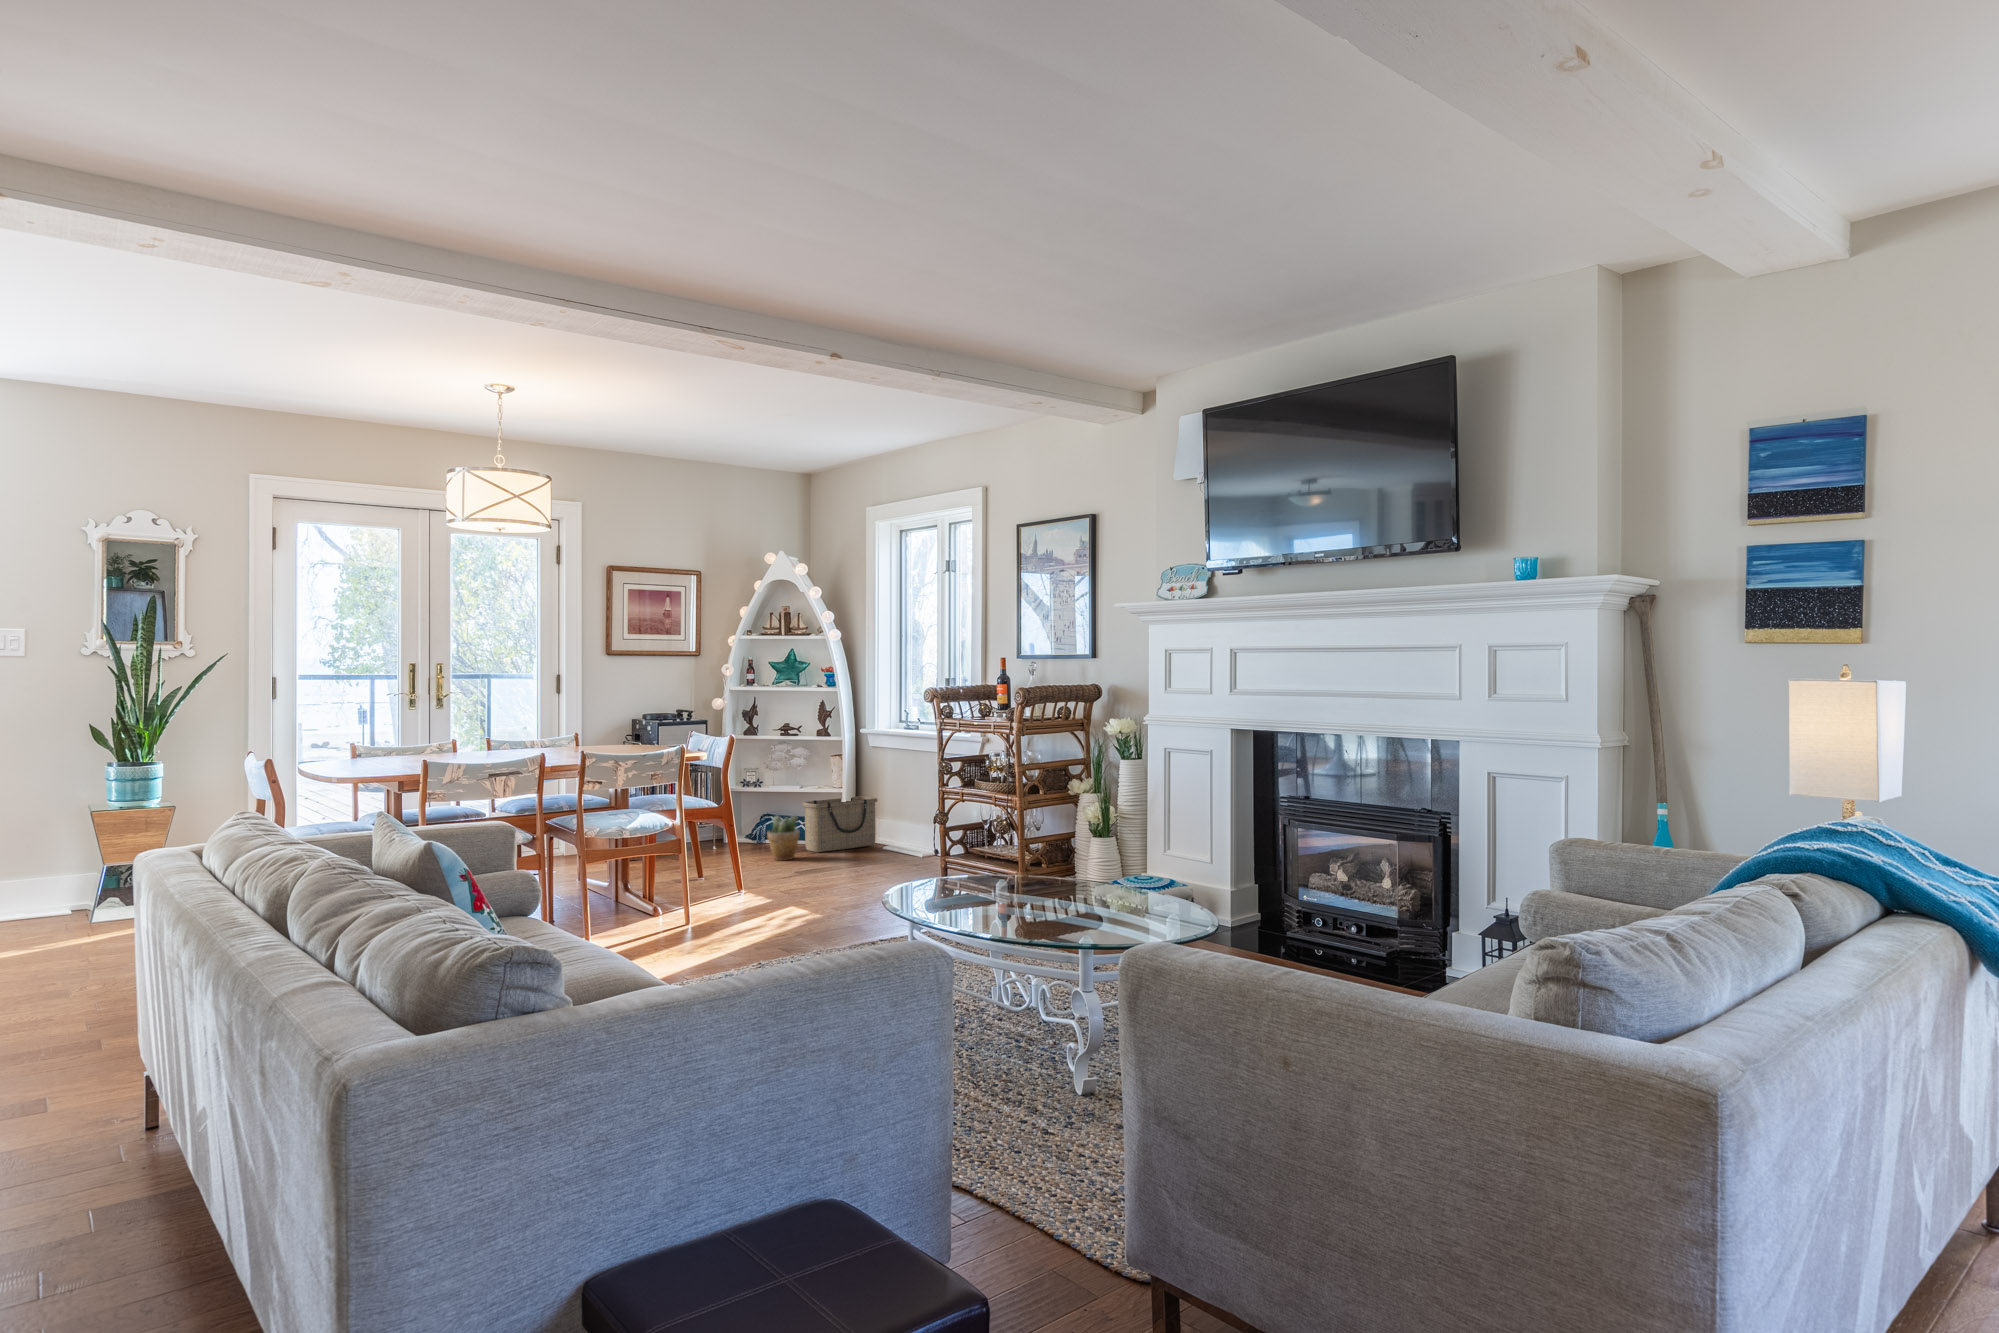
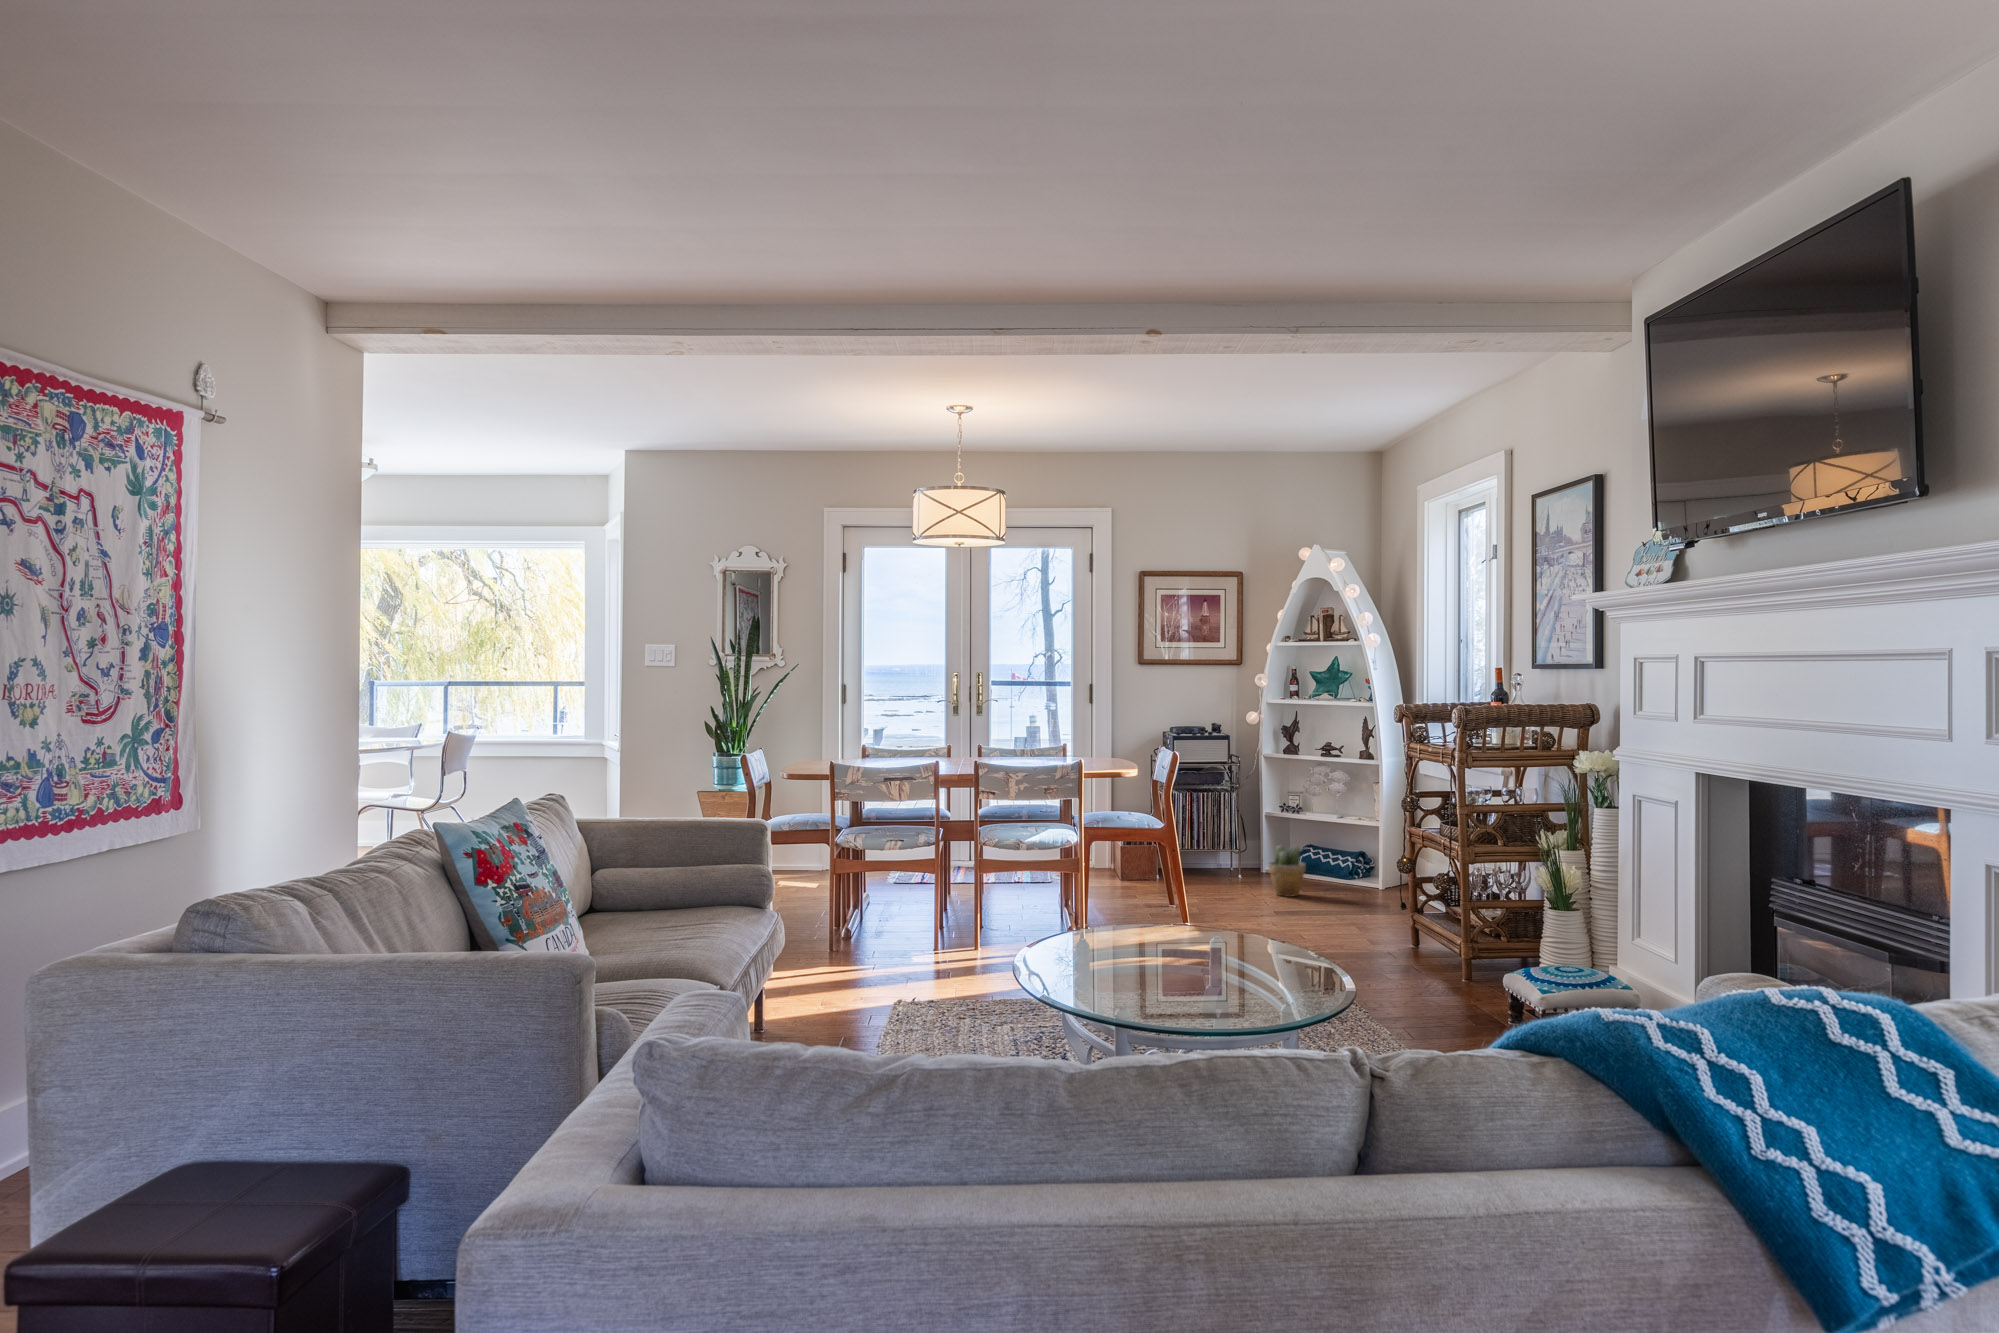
basket: present [802,796,877,852] -> none [1324,832,1417,892]

